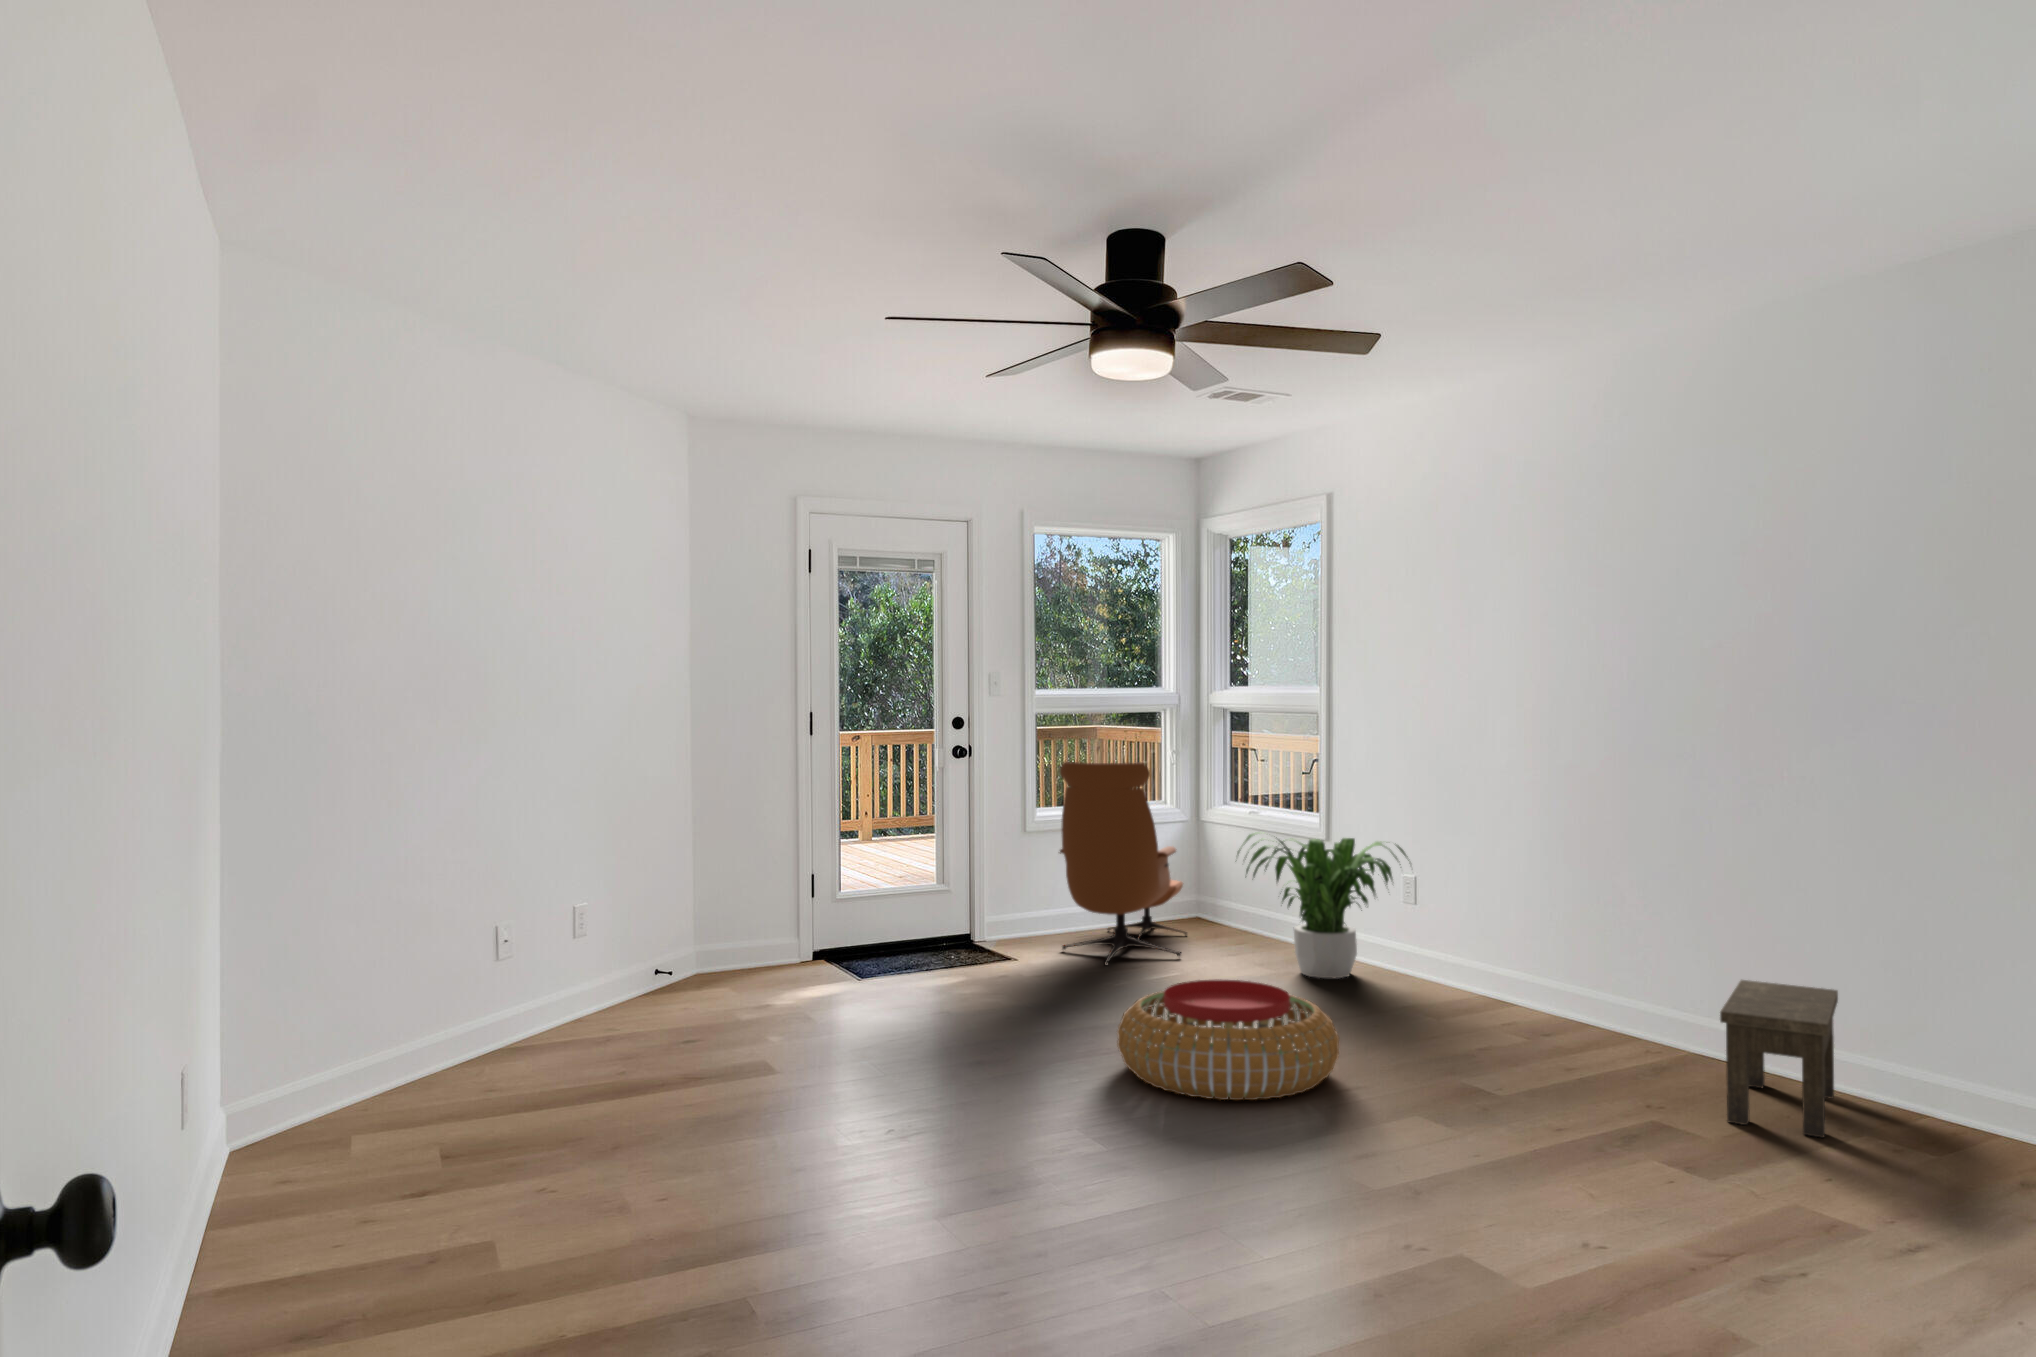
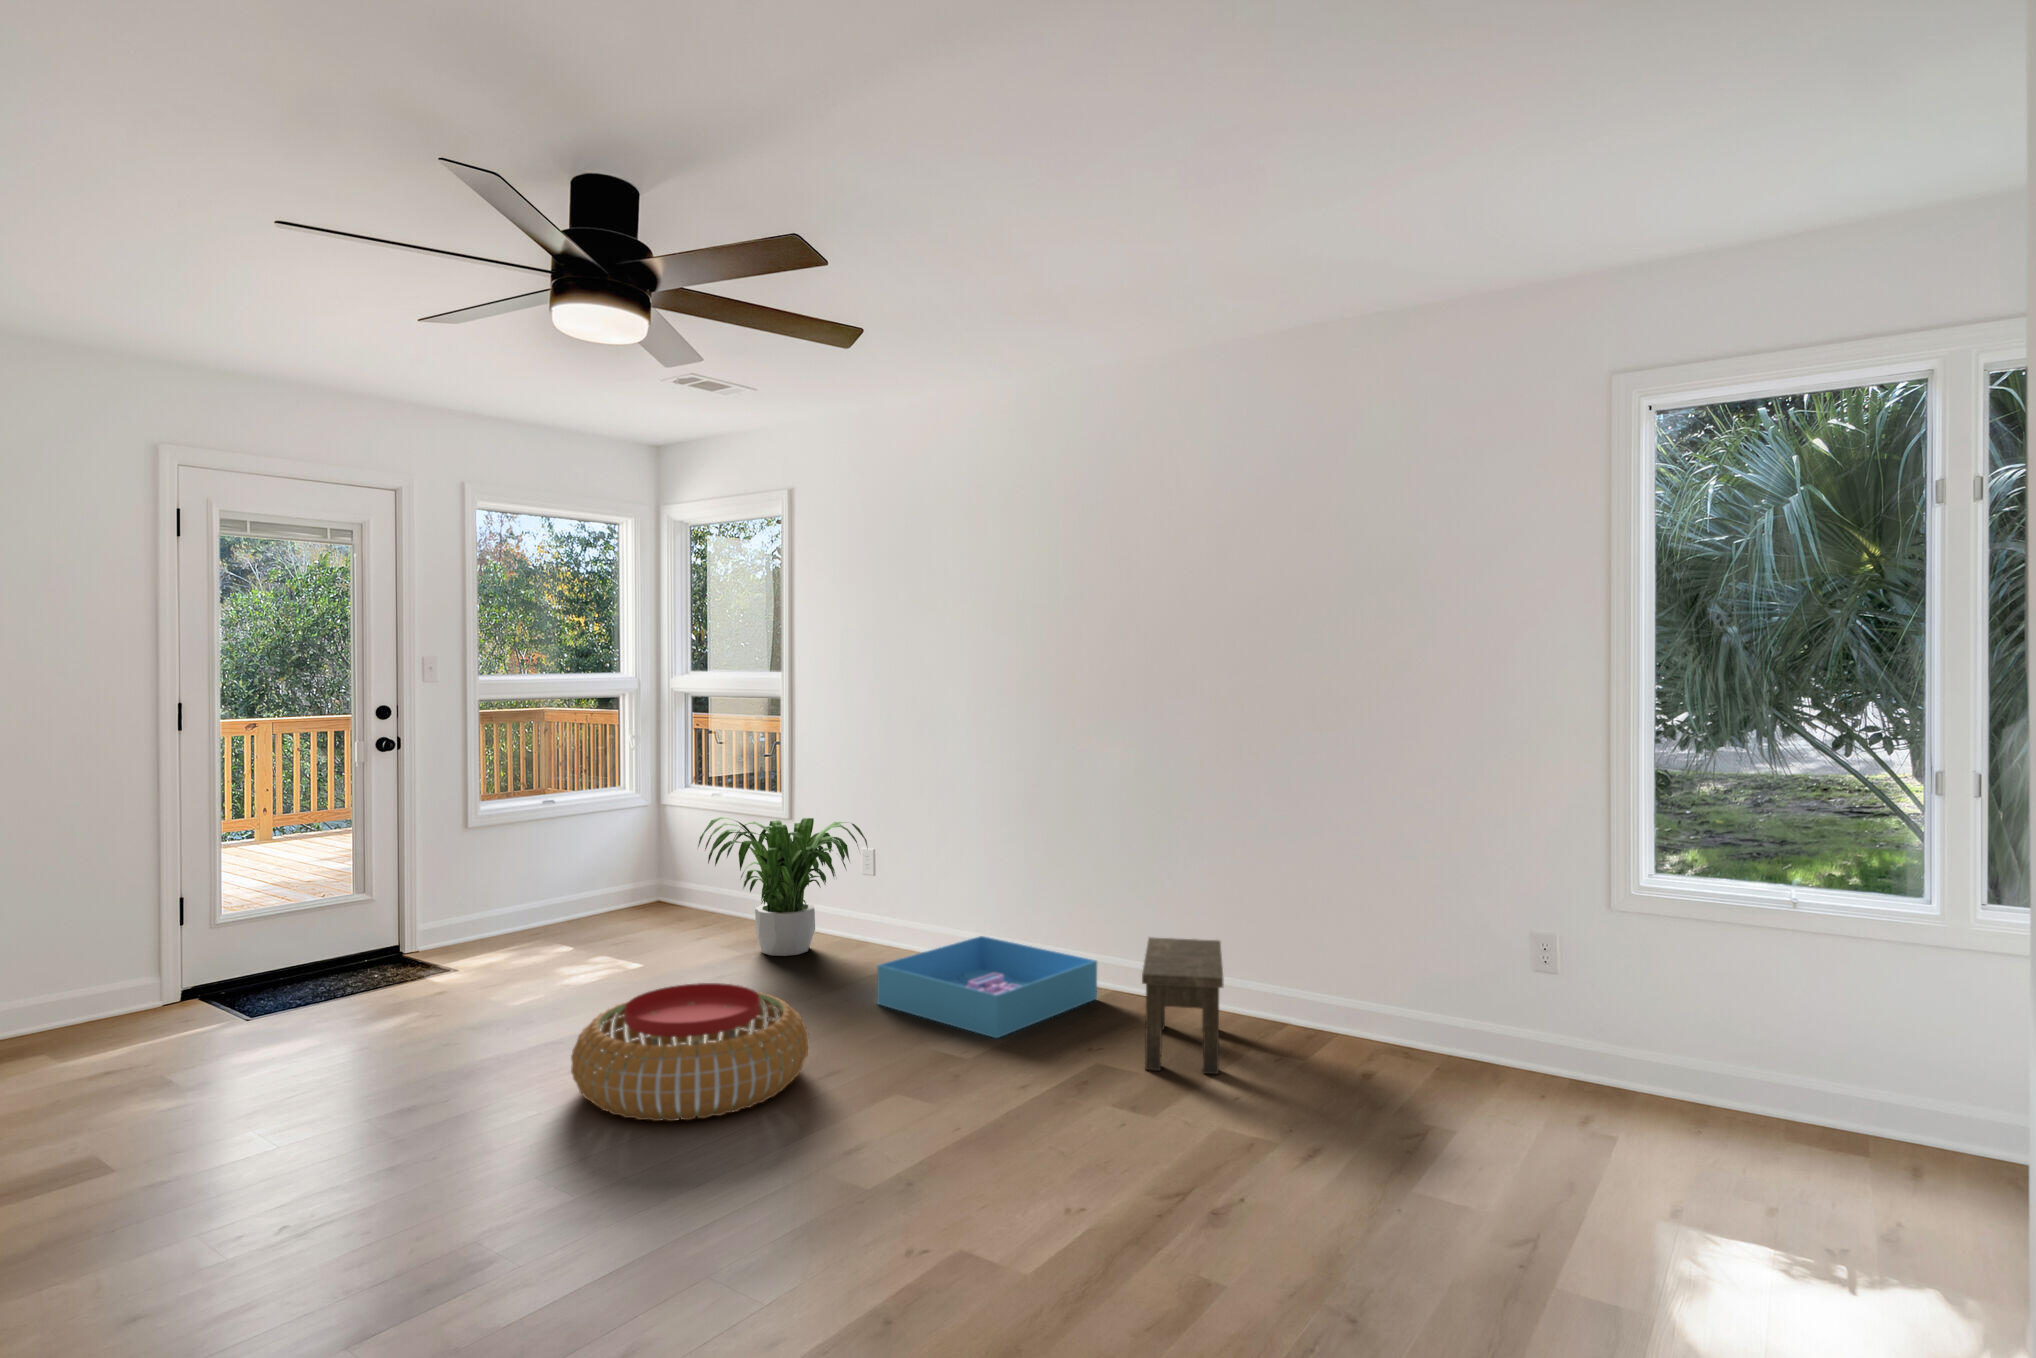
lounge chair: present [1060,762,1187,966] -> none [505,752,646,964]
storage bin: none [1418,972,1681,1073] -> present [877,936,1097,1038]

